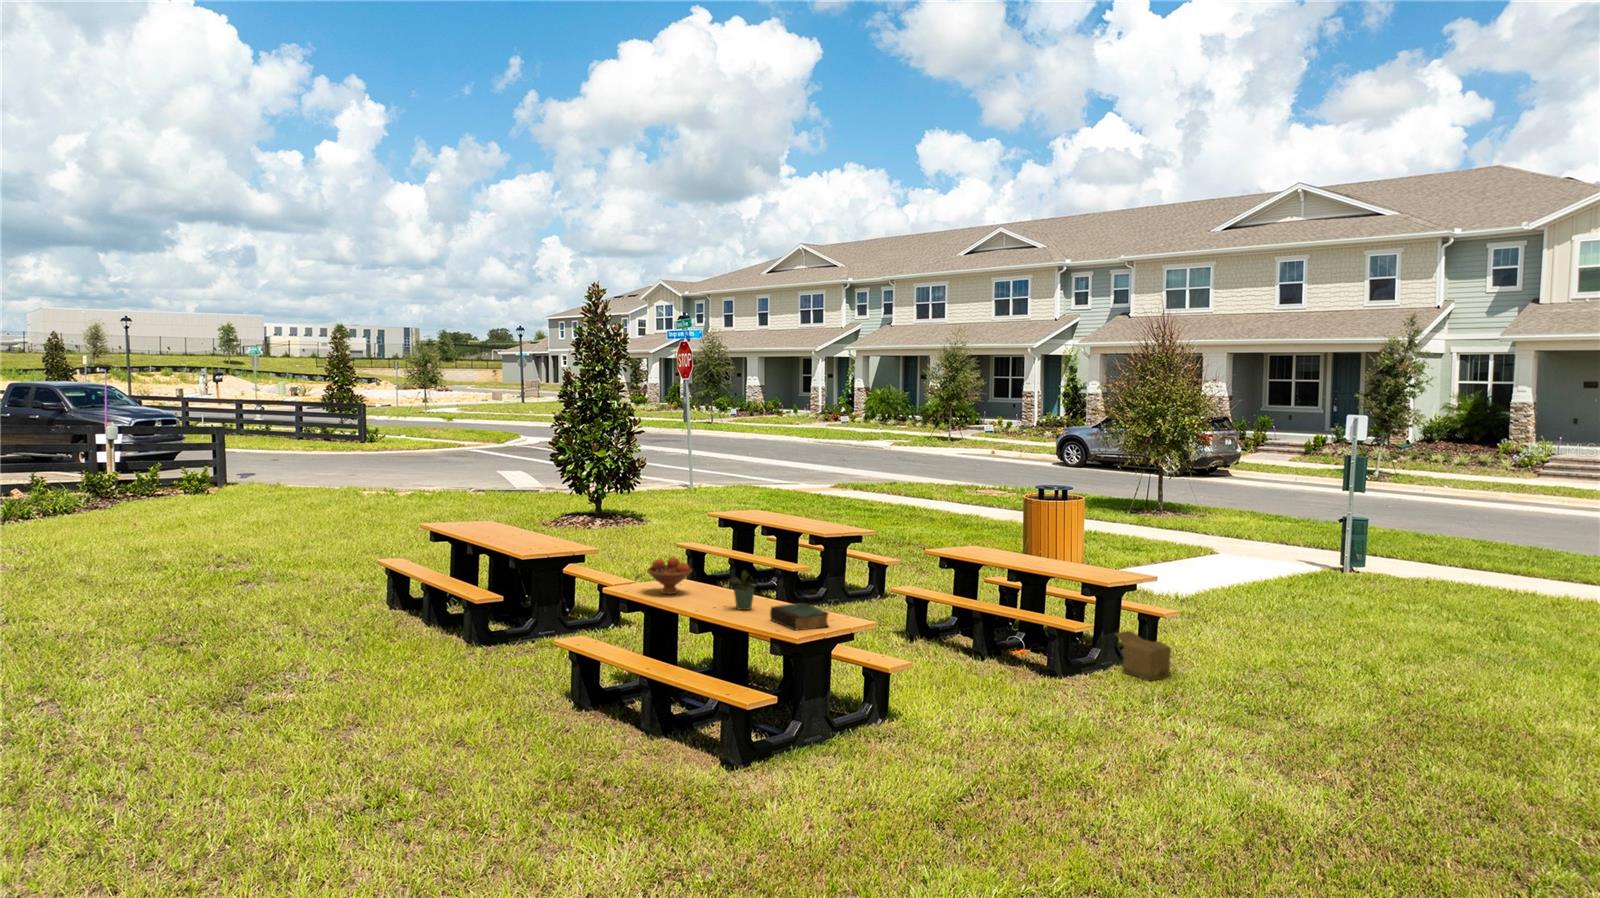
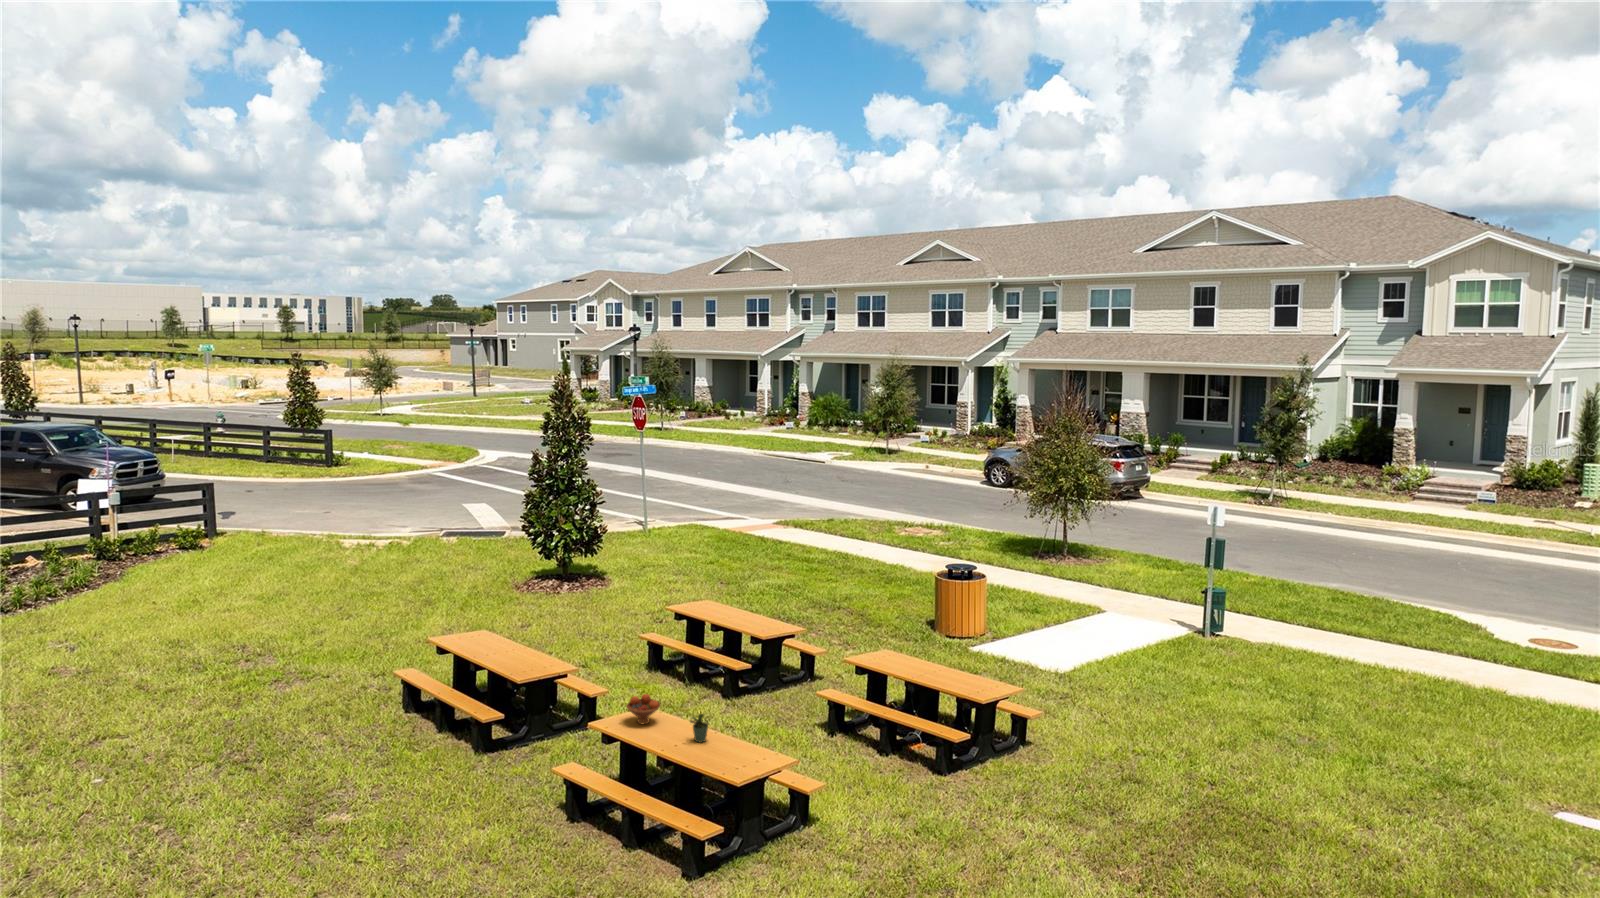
book: present [770,603,828,630] -> none [720,739,763,767]
cardboard box: present [1115,631,1171,681] -> none [984,729,1025,771]

